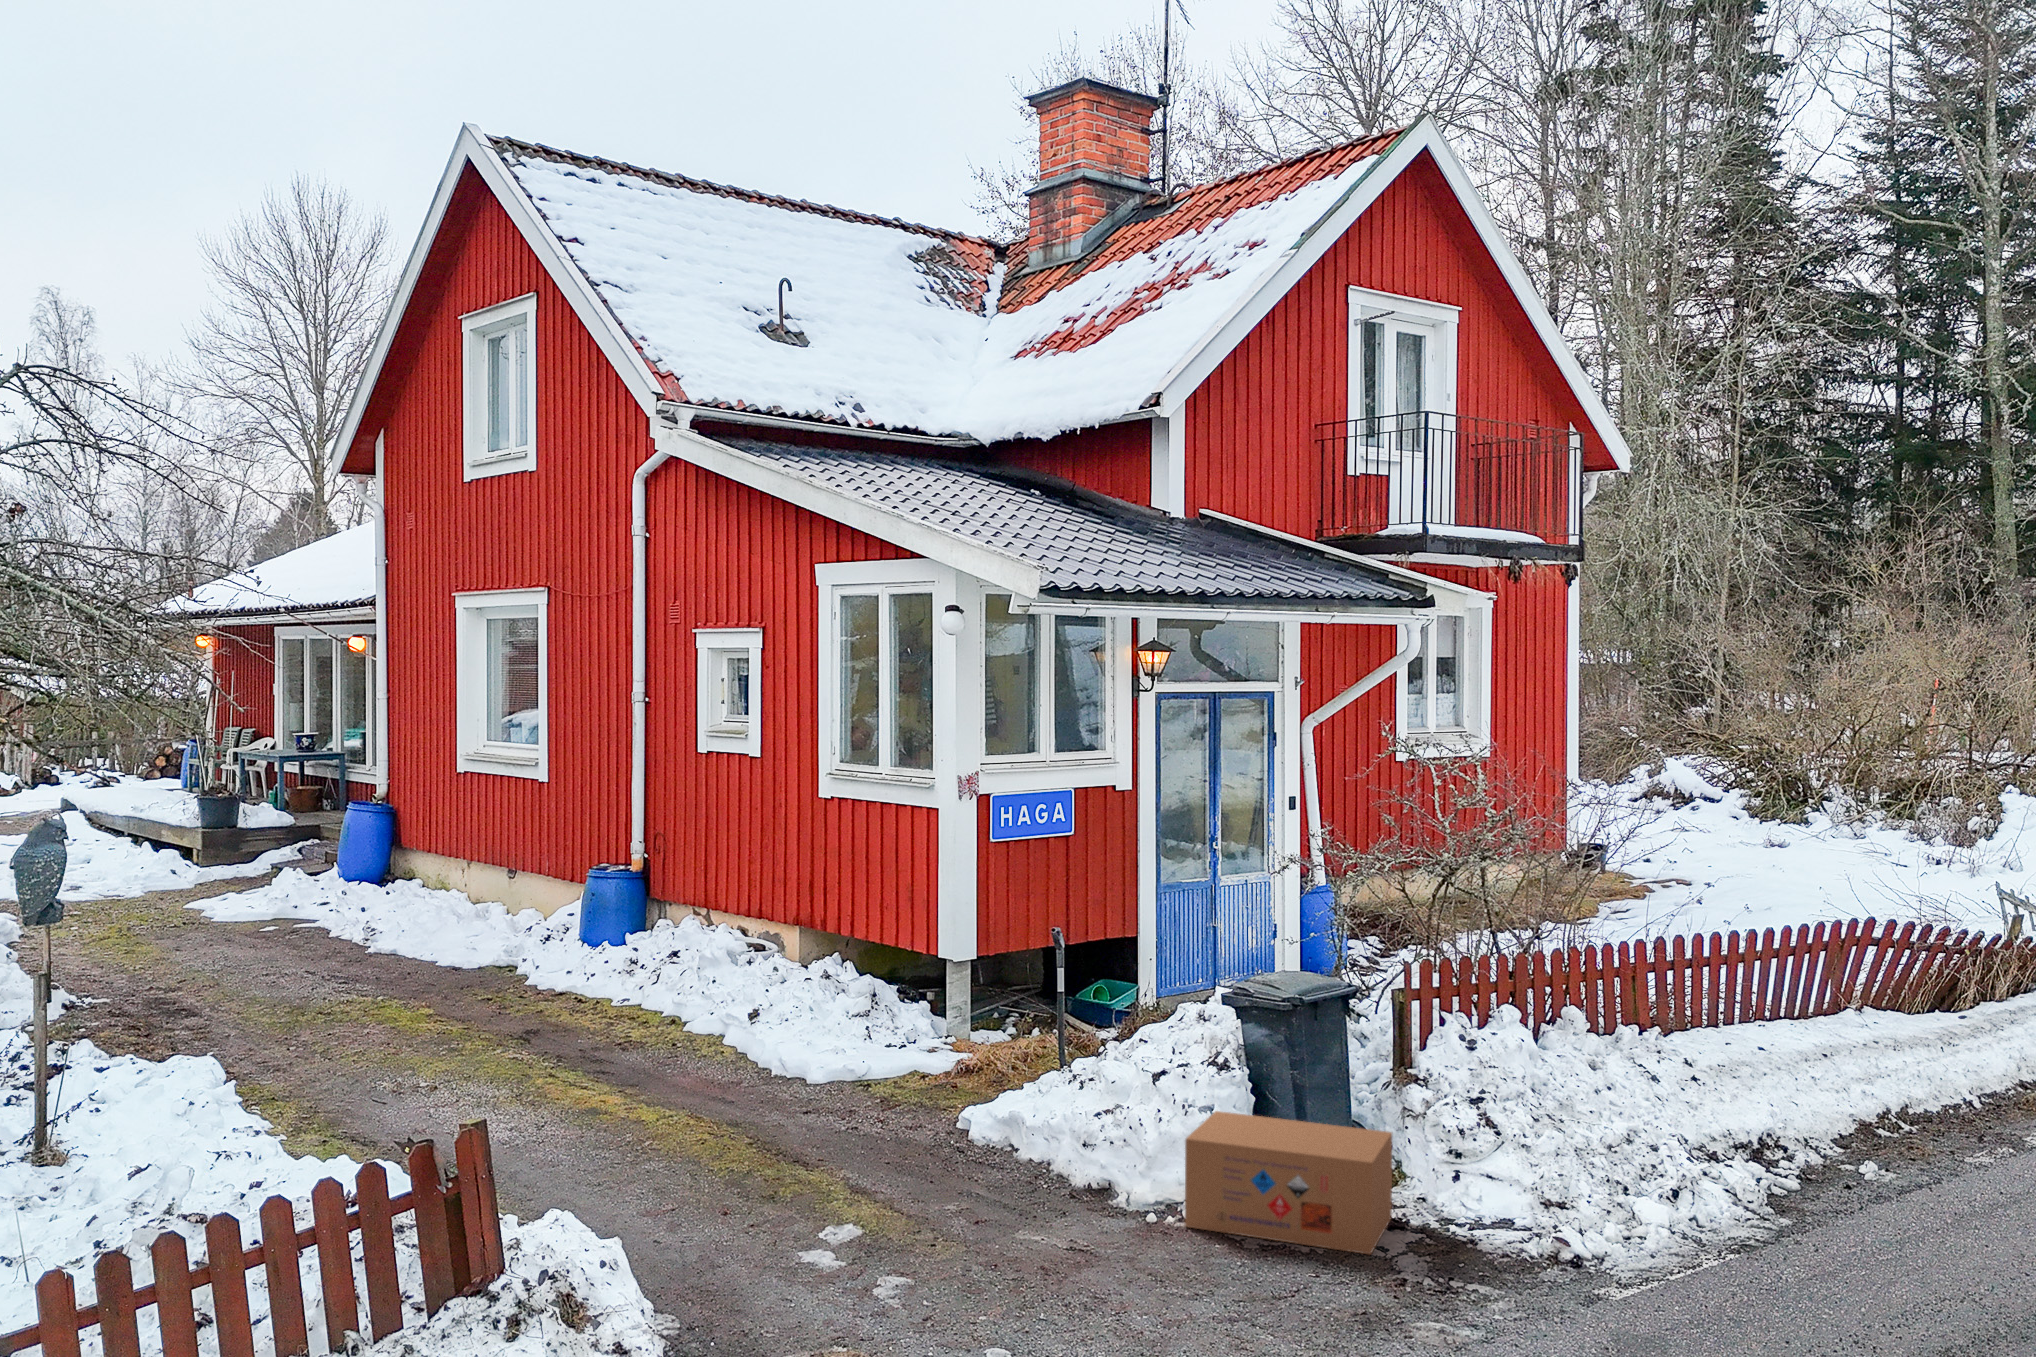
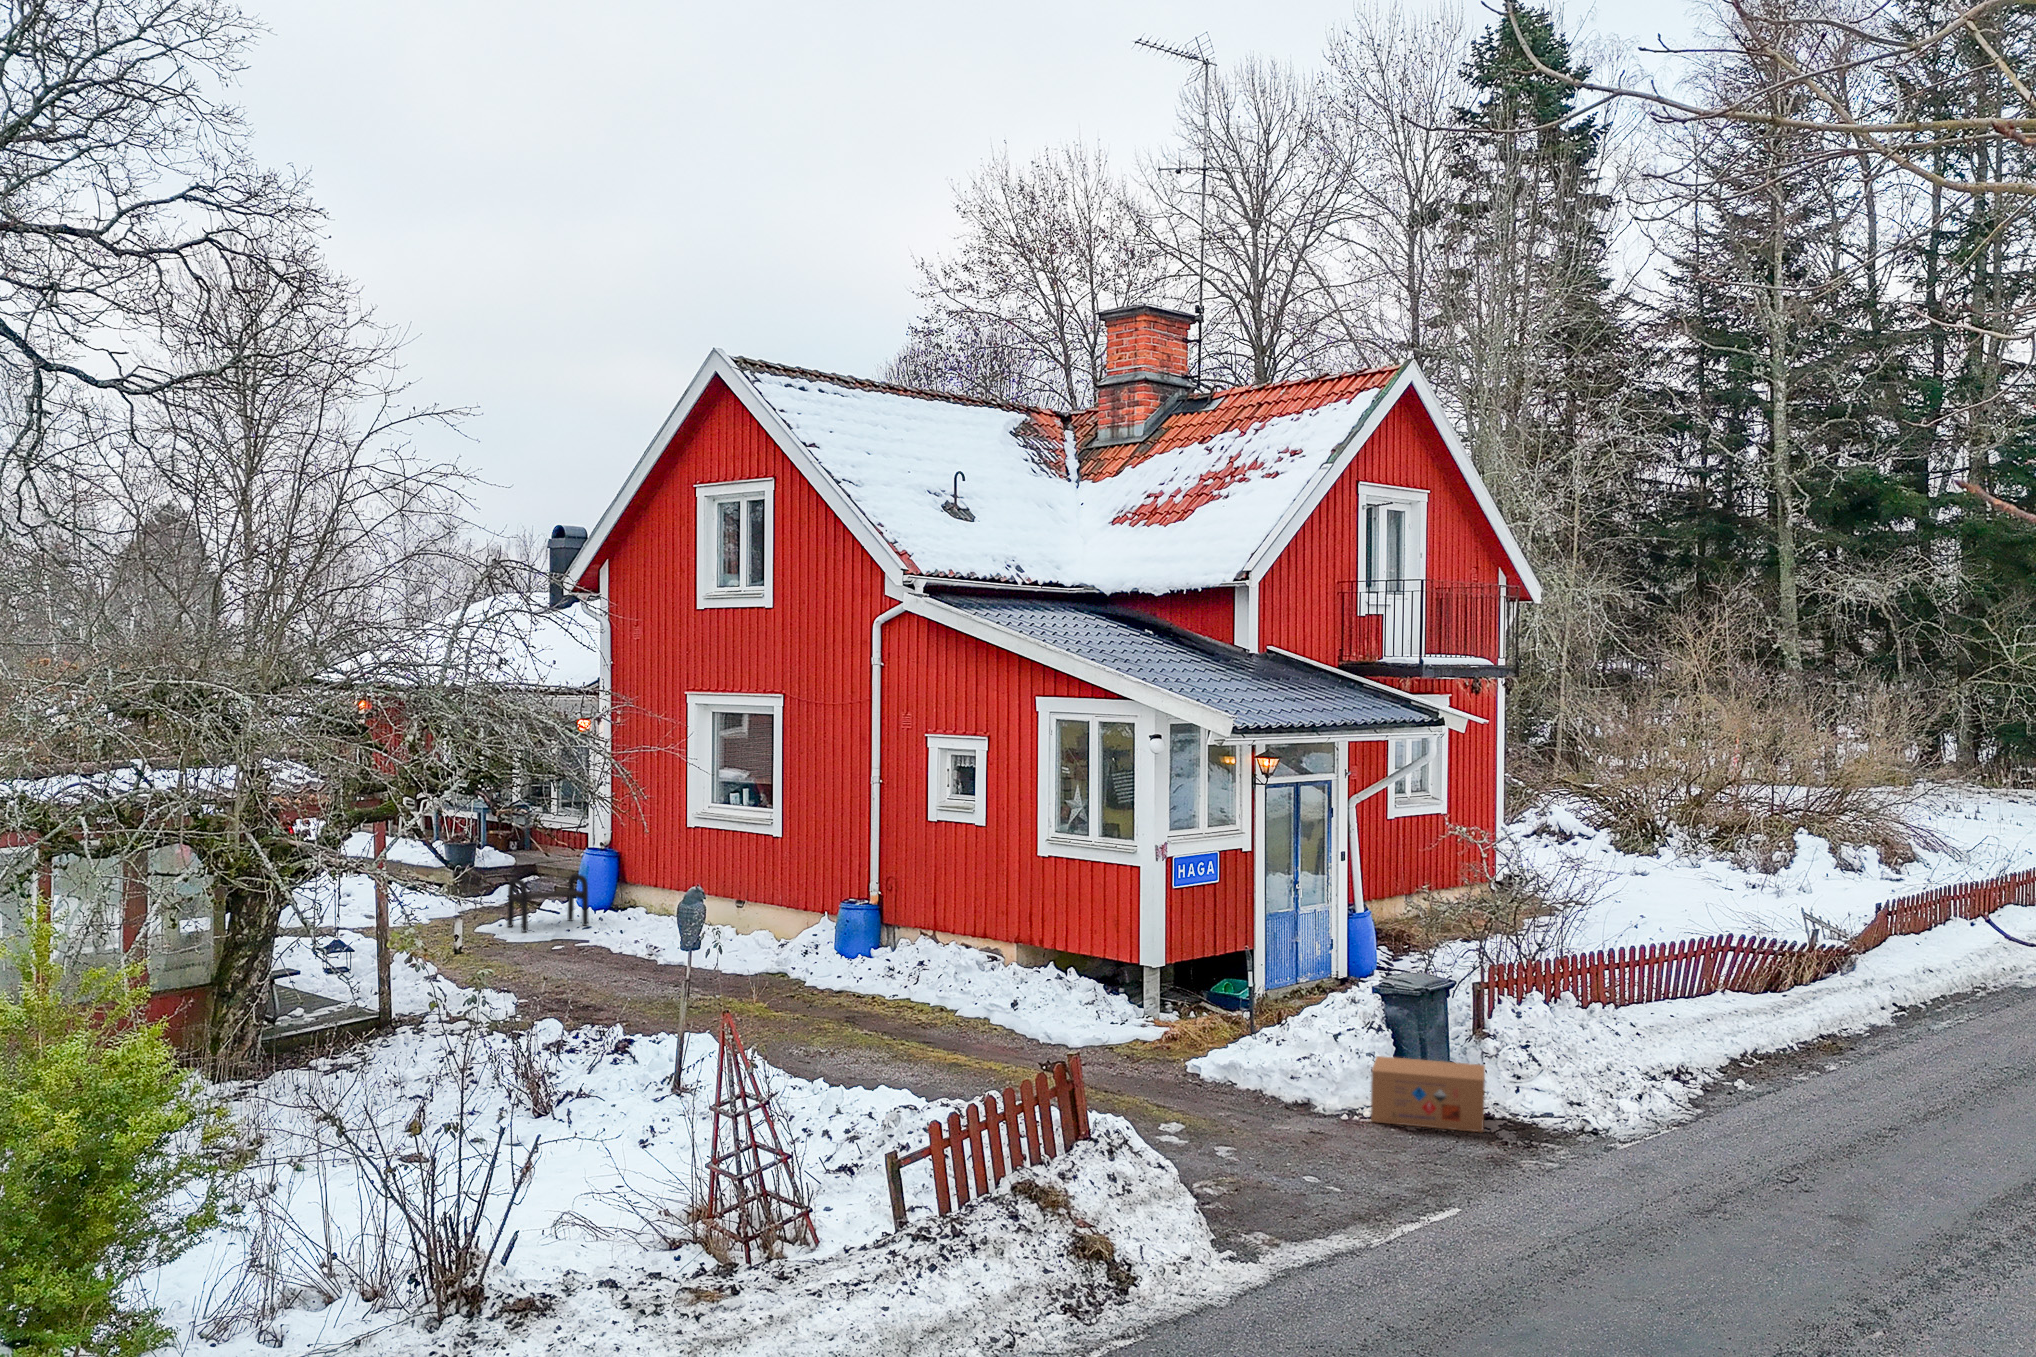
bench: none [247,831,351,904] -> present [507,874,588,932]

